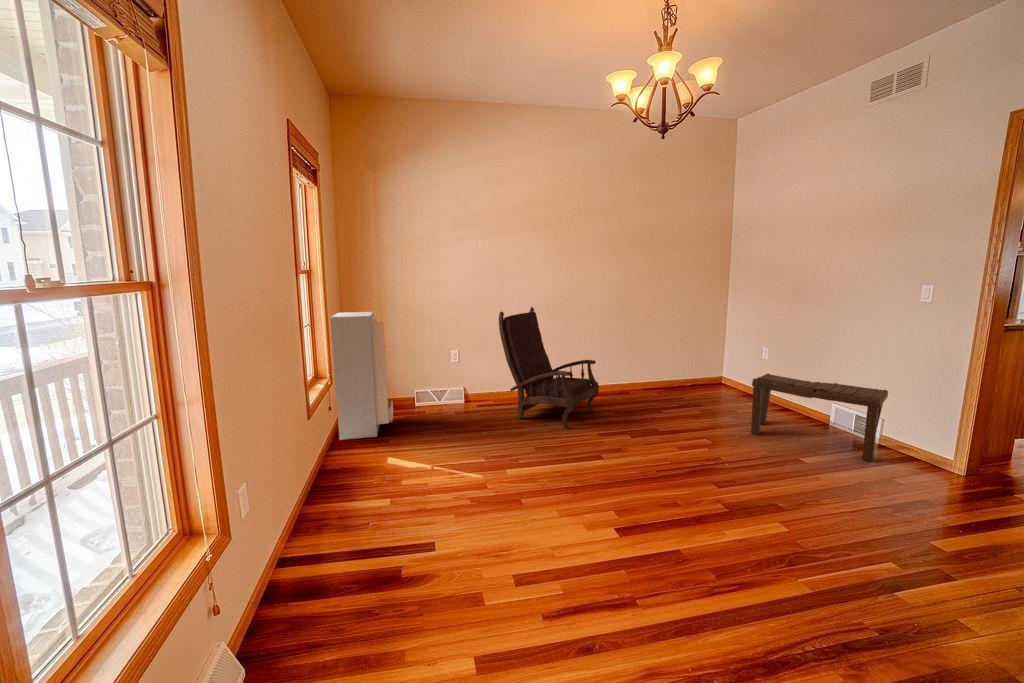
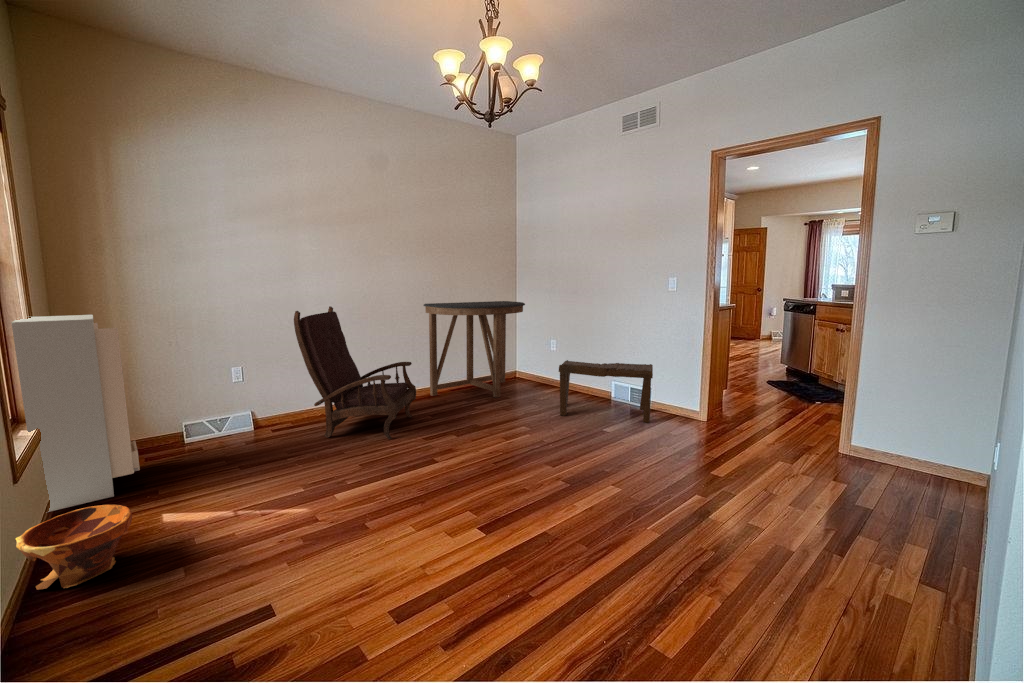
console table: none [617,304,728,404] -> present [424,301,525,398]
planter: none [318,442,375,491] -> present [15,505,132,590]

